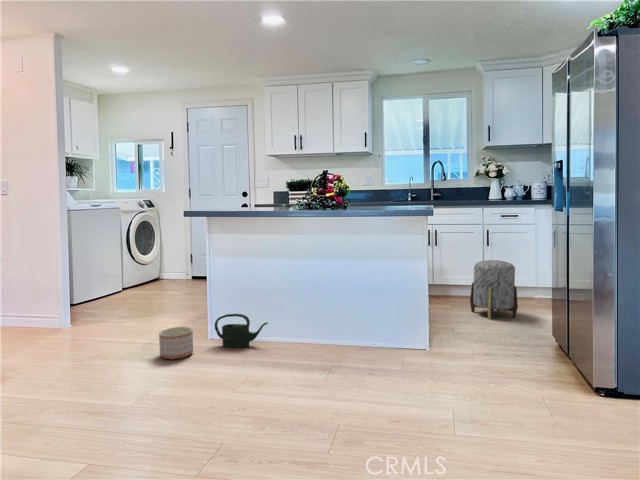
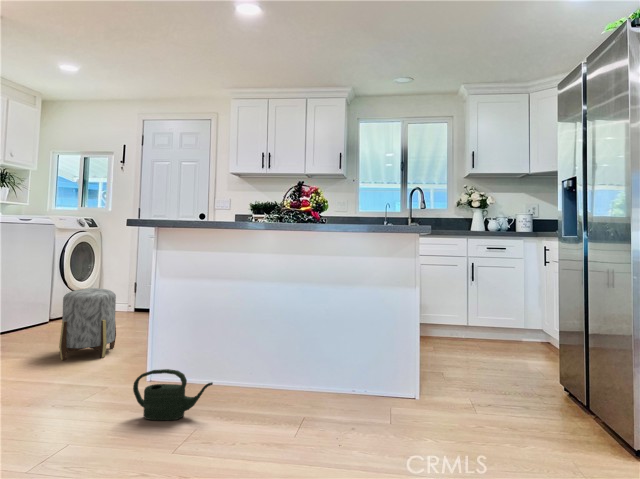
stool: present [470,260,518,319] -> present [59,288,116,360]
planter: present [159,327,193,359] -> none [34,390,94,448]

